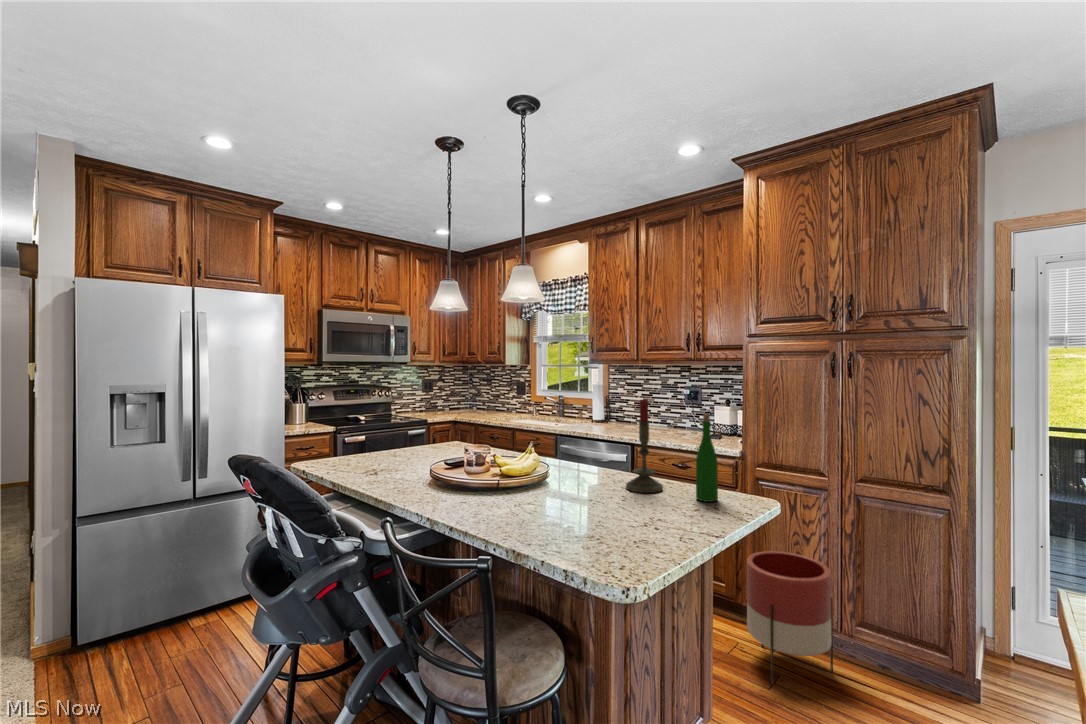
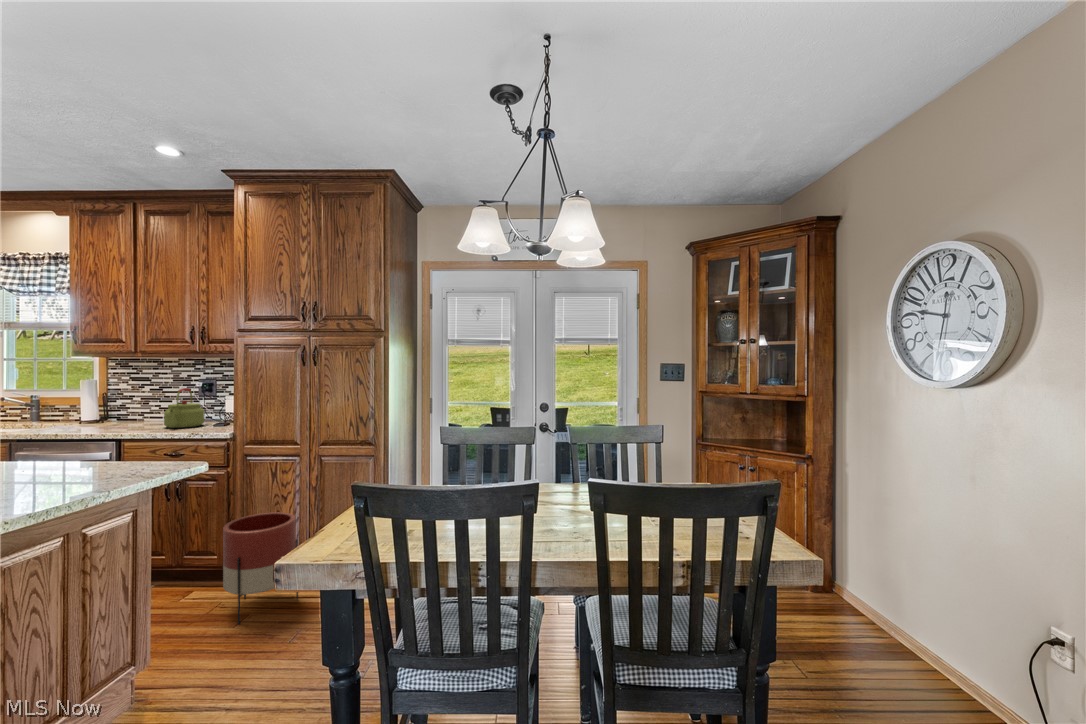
kettle: none [665,397,699,438] -> present [164,388,205,428]
candle: present [626,399,663,493] -> none [49,385,98,480]
wine bottle: present [696,414,718,502] -> none [127,398,152,476]

